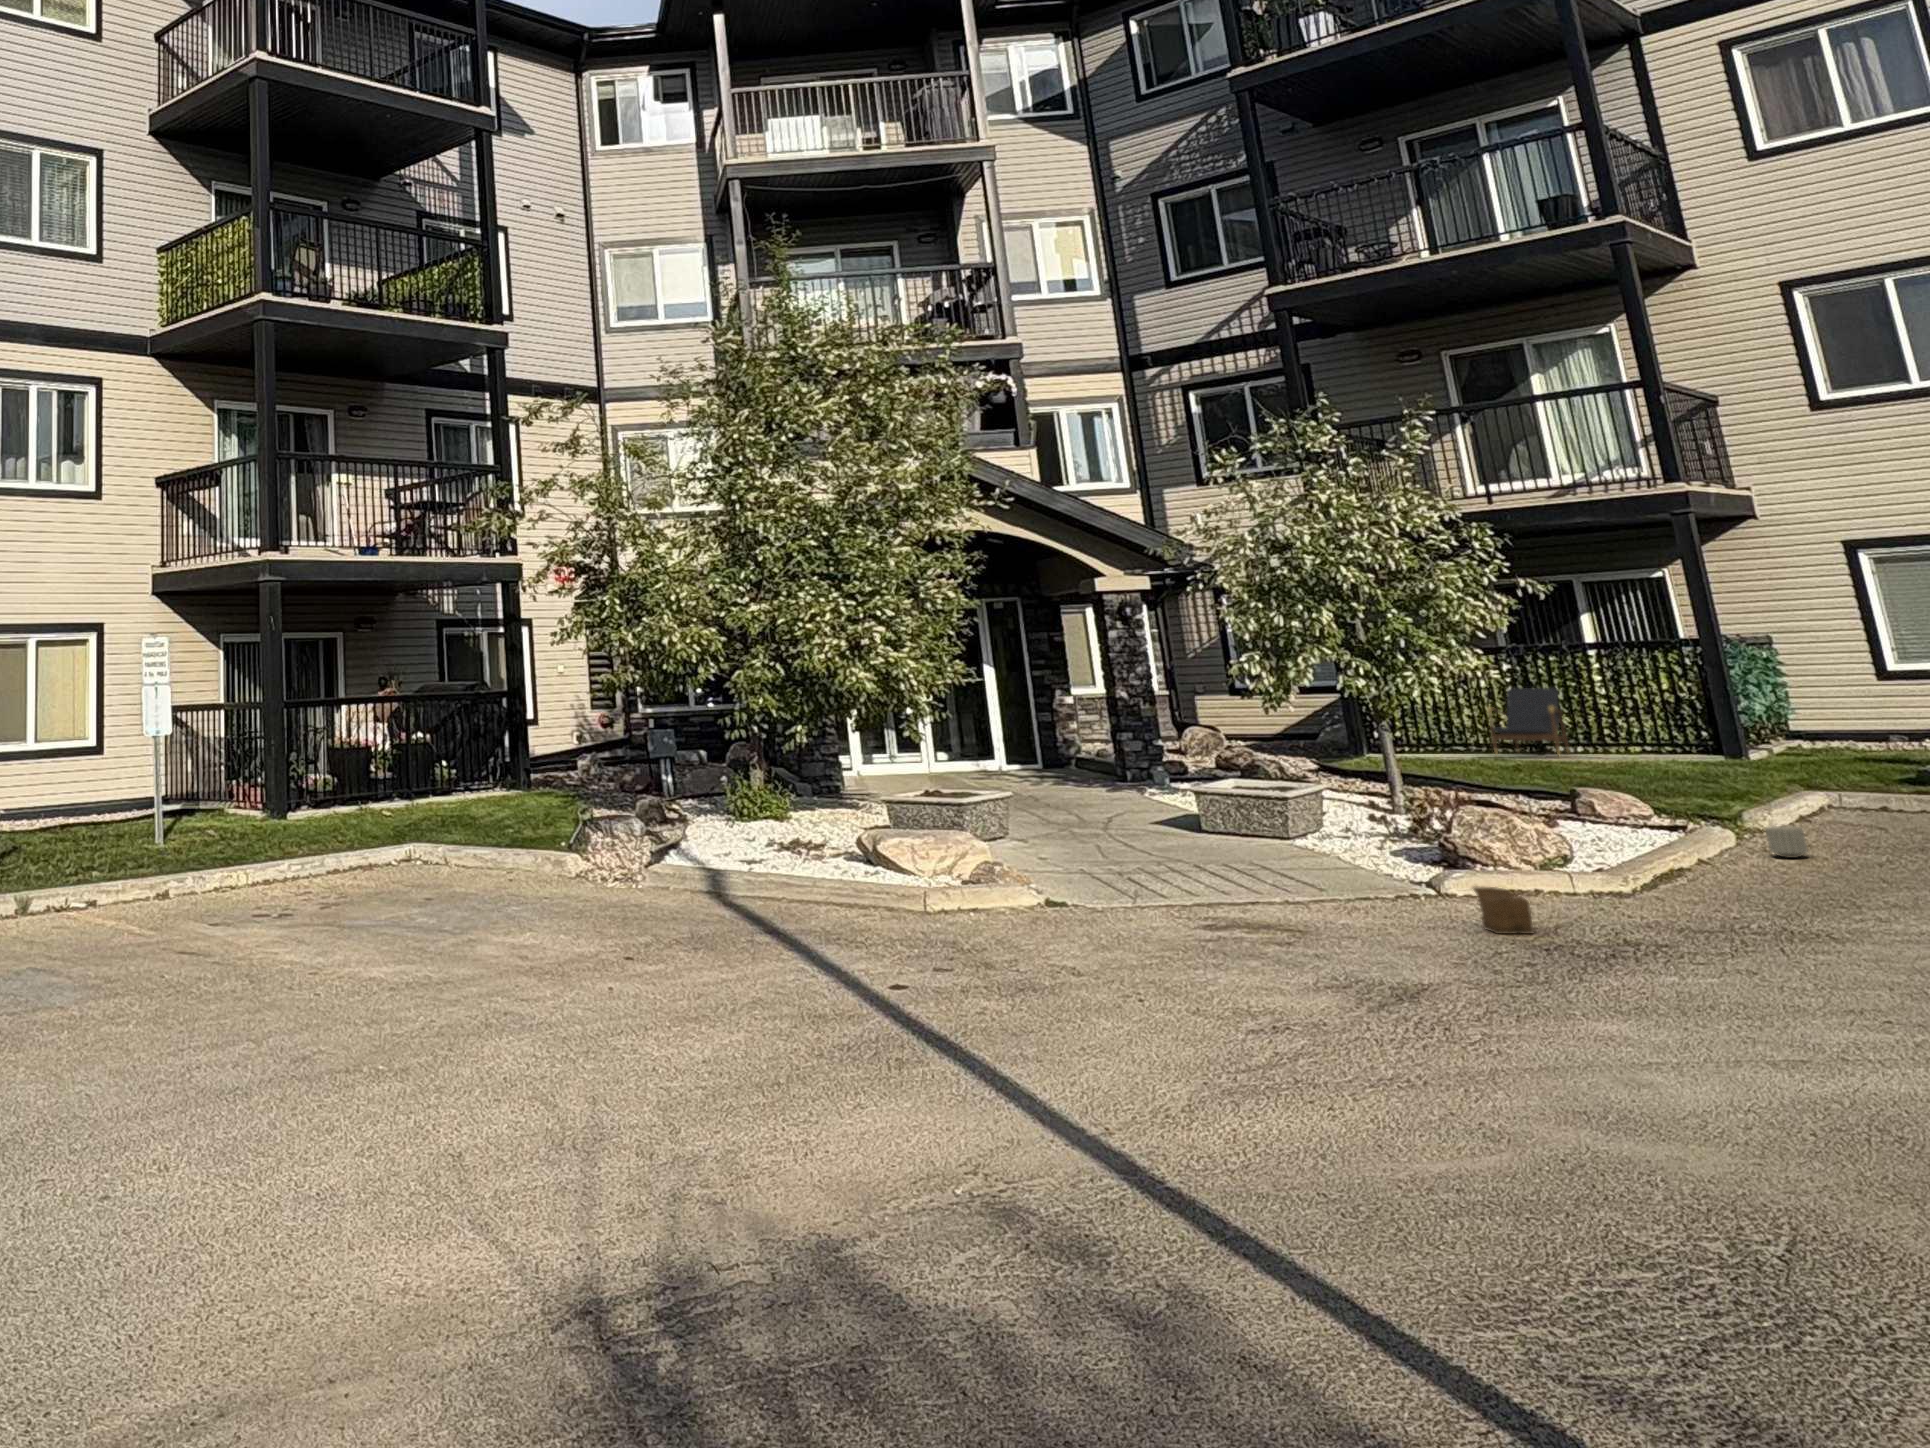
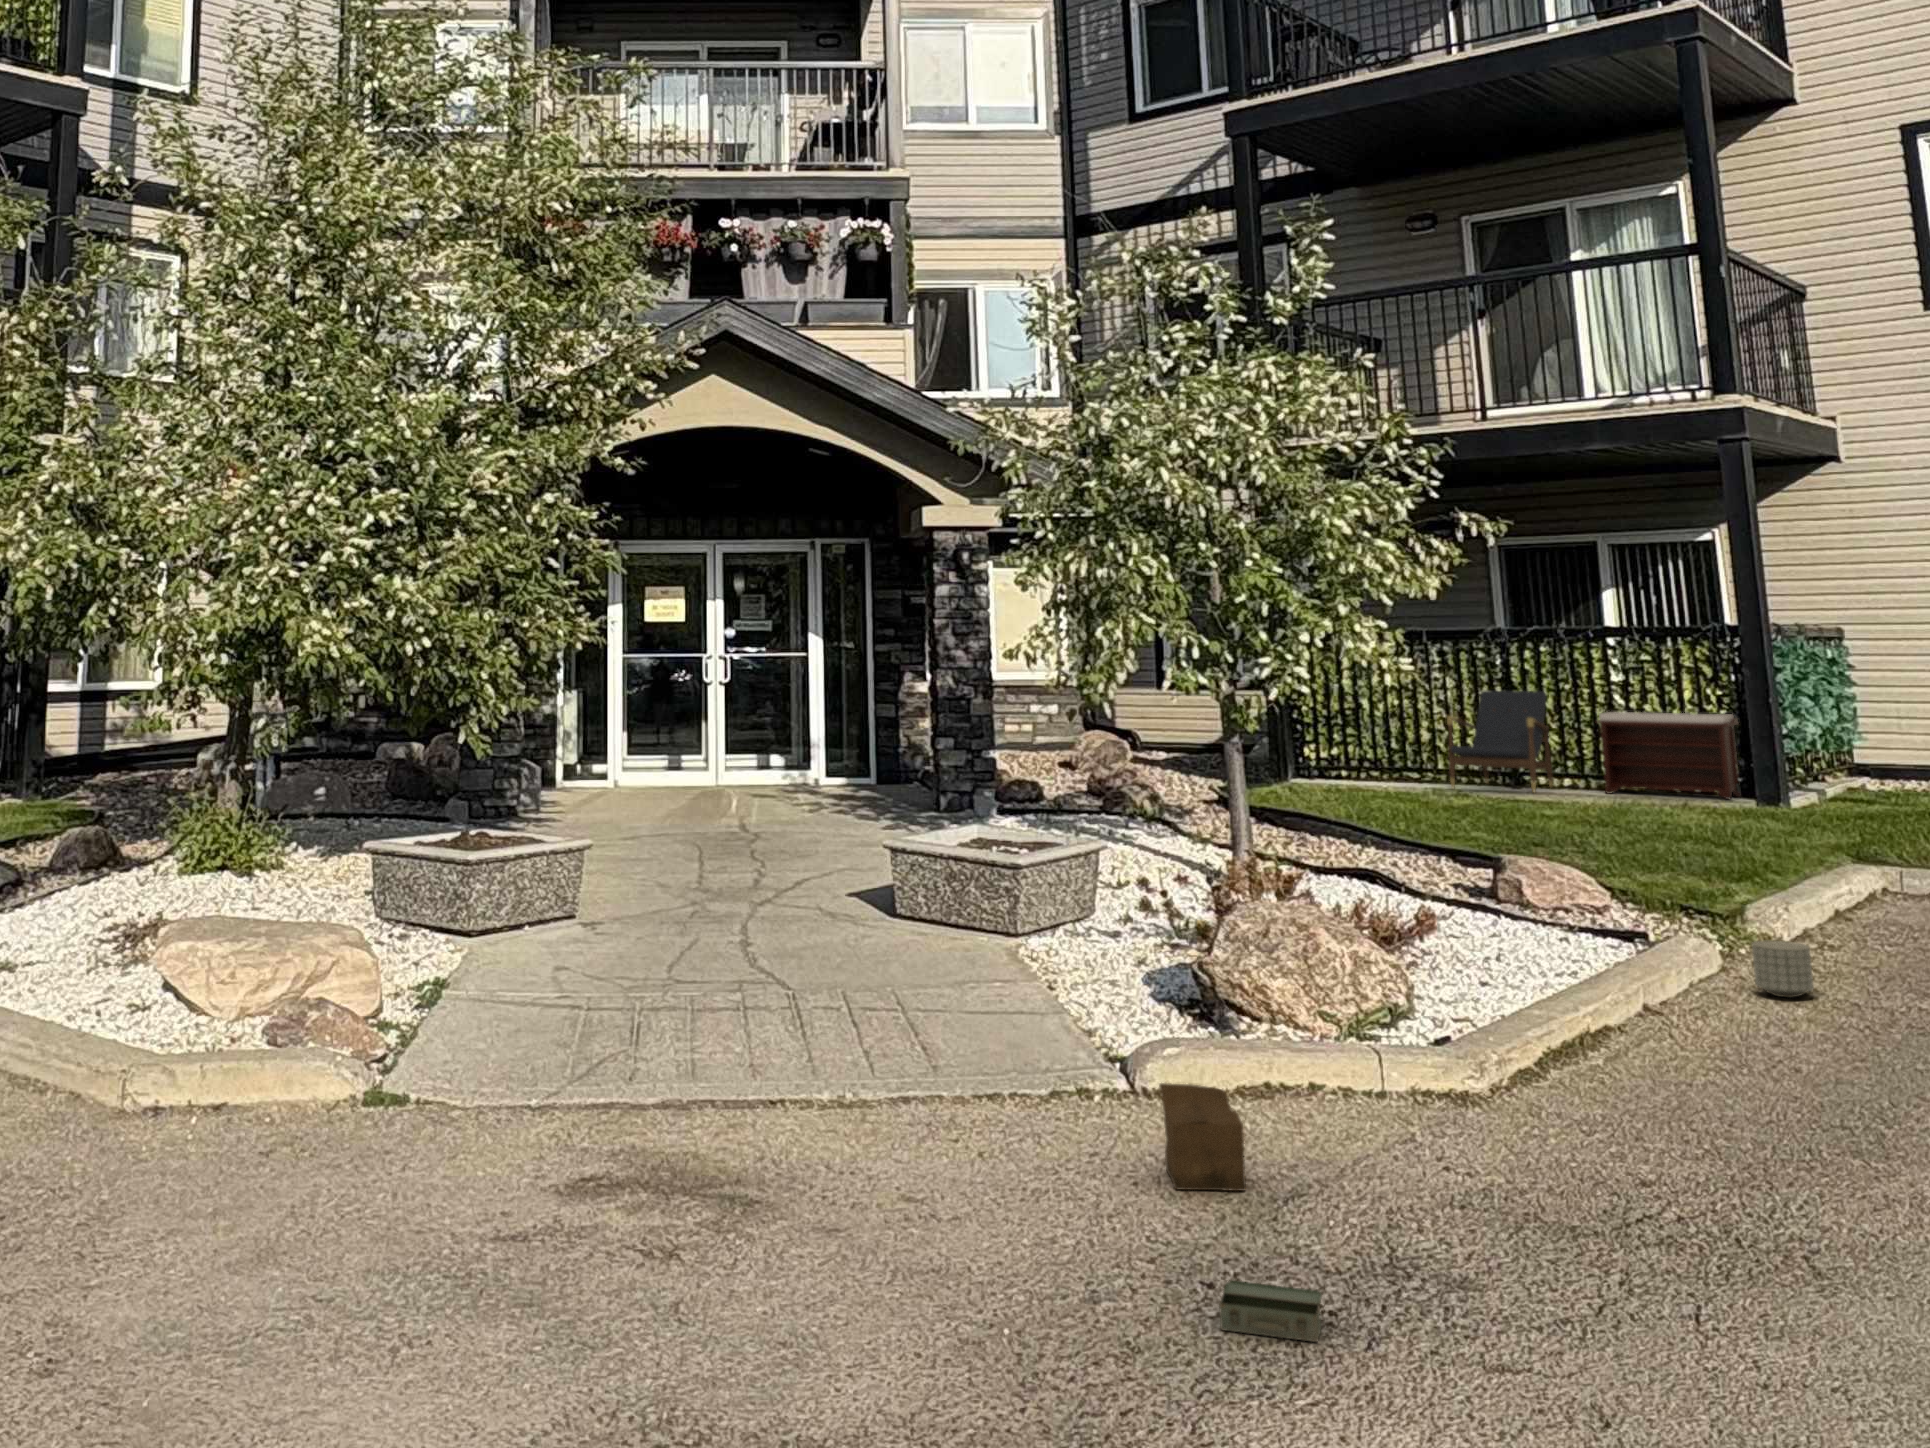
bench: none [1599,698,1713,756] -> present [1597,712,1740,799]
toolbox: none [1563,953,1620,972] -> present [1219,1280,1322,1342]

